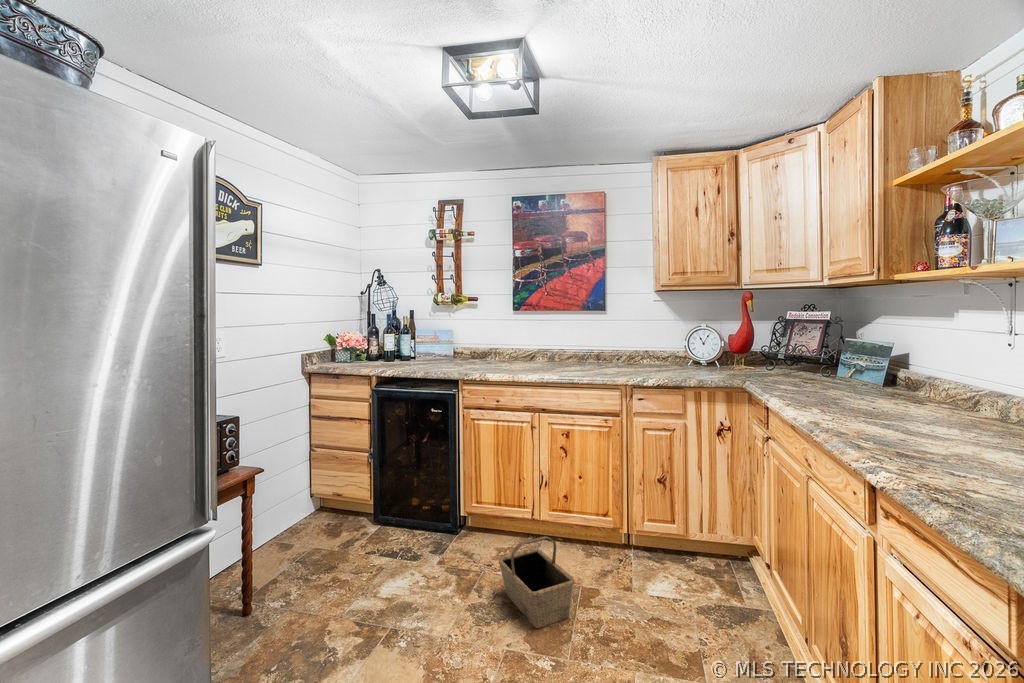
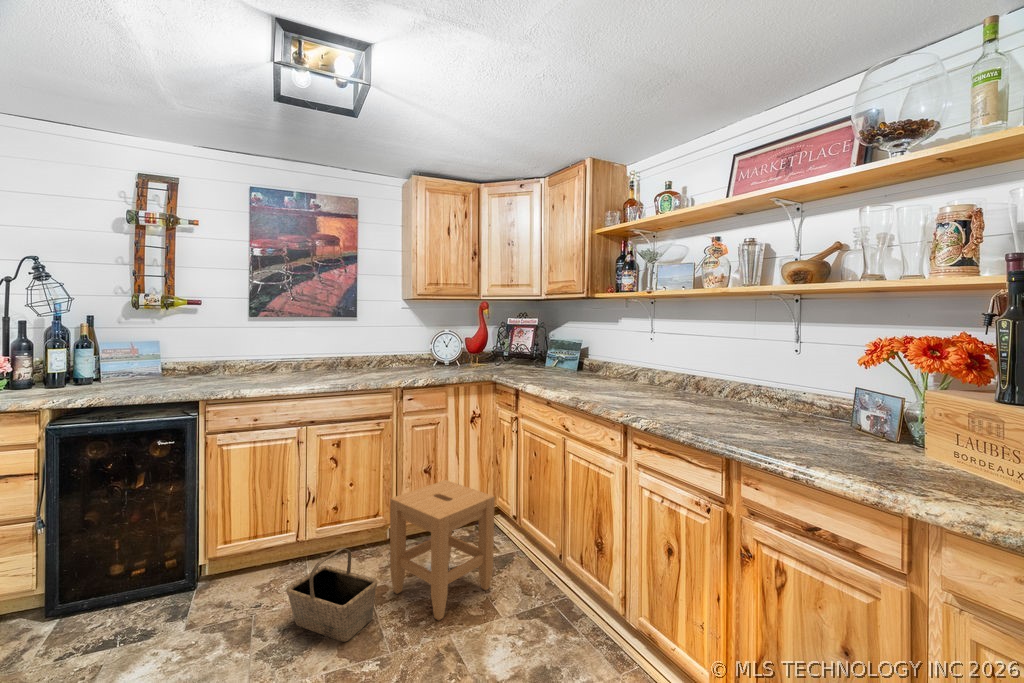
stool: none [597,495,716,649] -> present [390,480,495,620]

